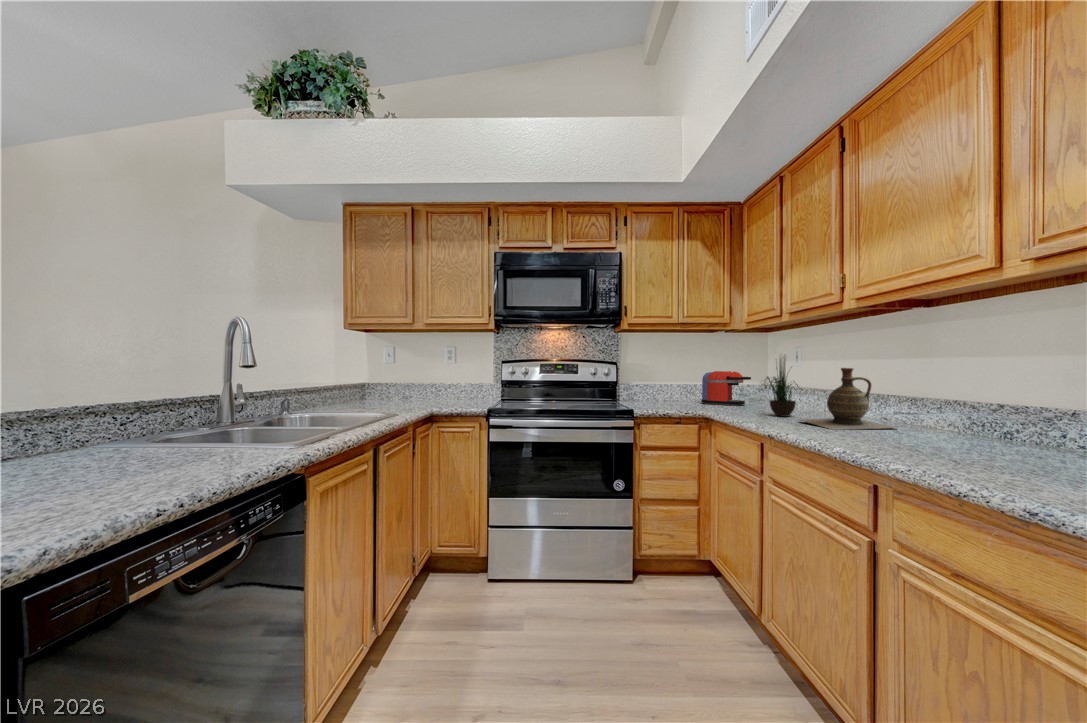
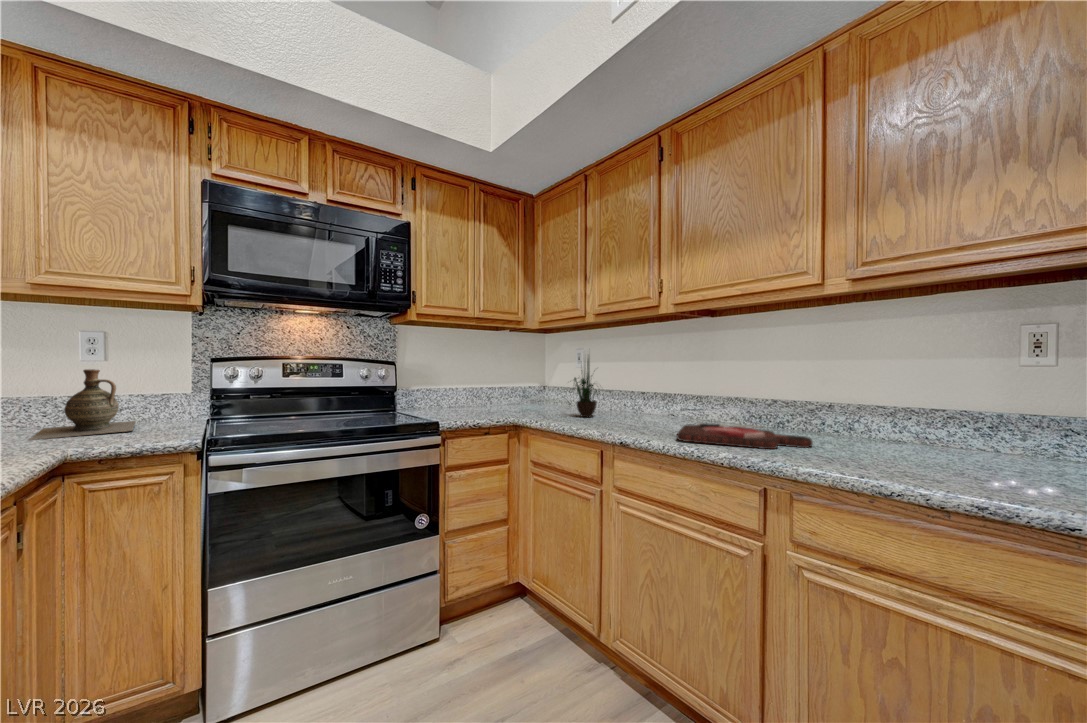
ceramic jug: present [799,368,896,430] -> present [29,369,135,440]
coffee maker: present [701,371,751,406] -> none [482,371,532,406]
cutting board: none [820,425,996,457] -> present [677,423,813,449]

